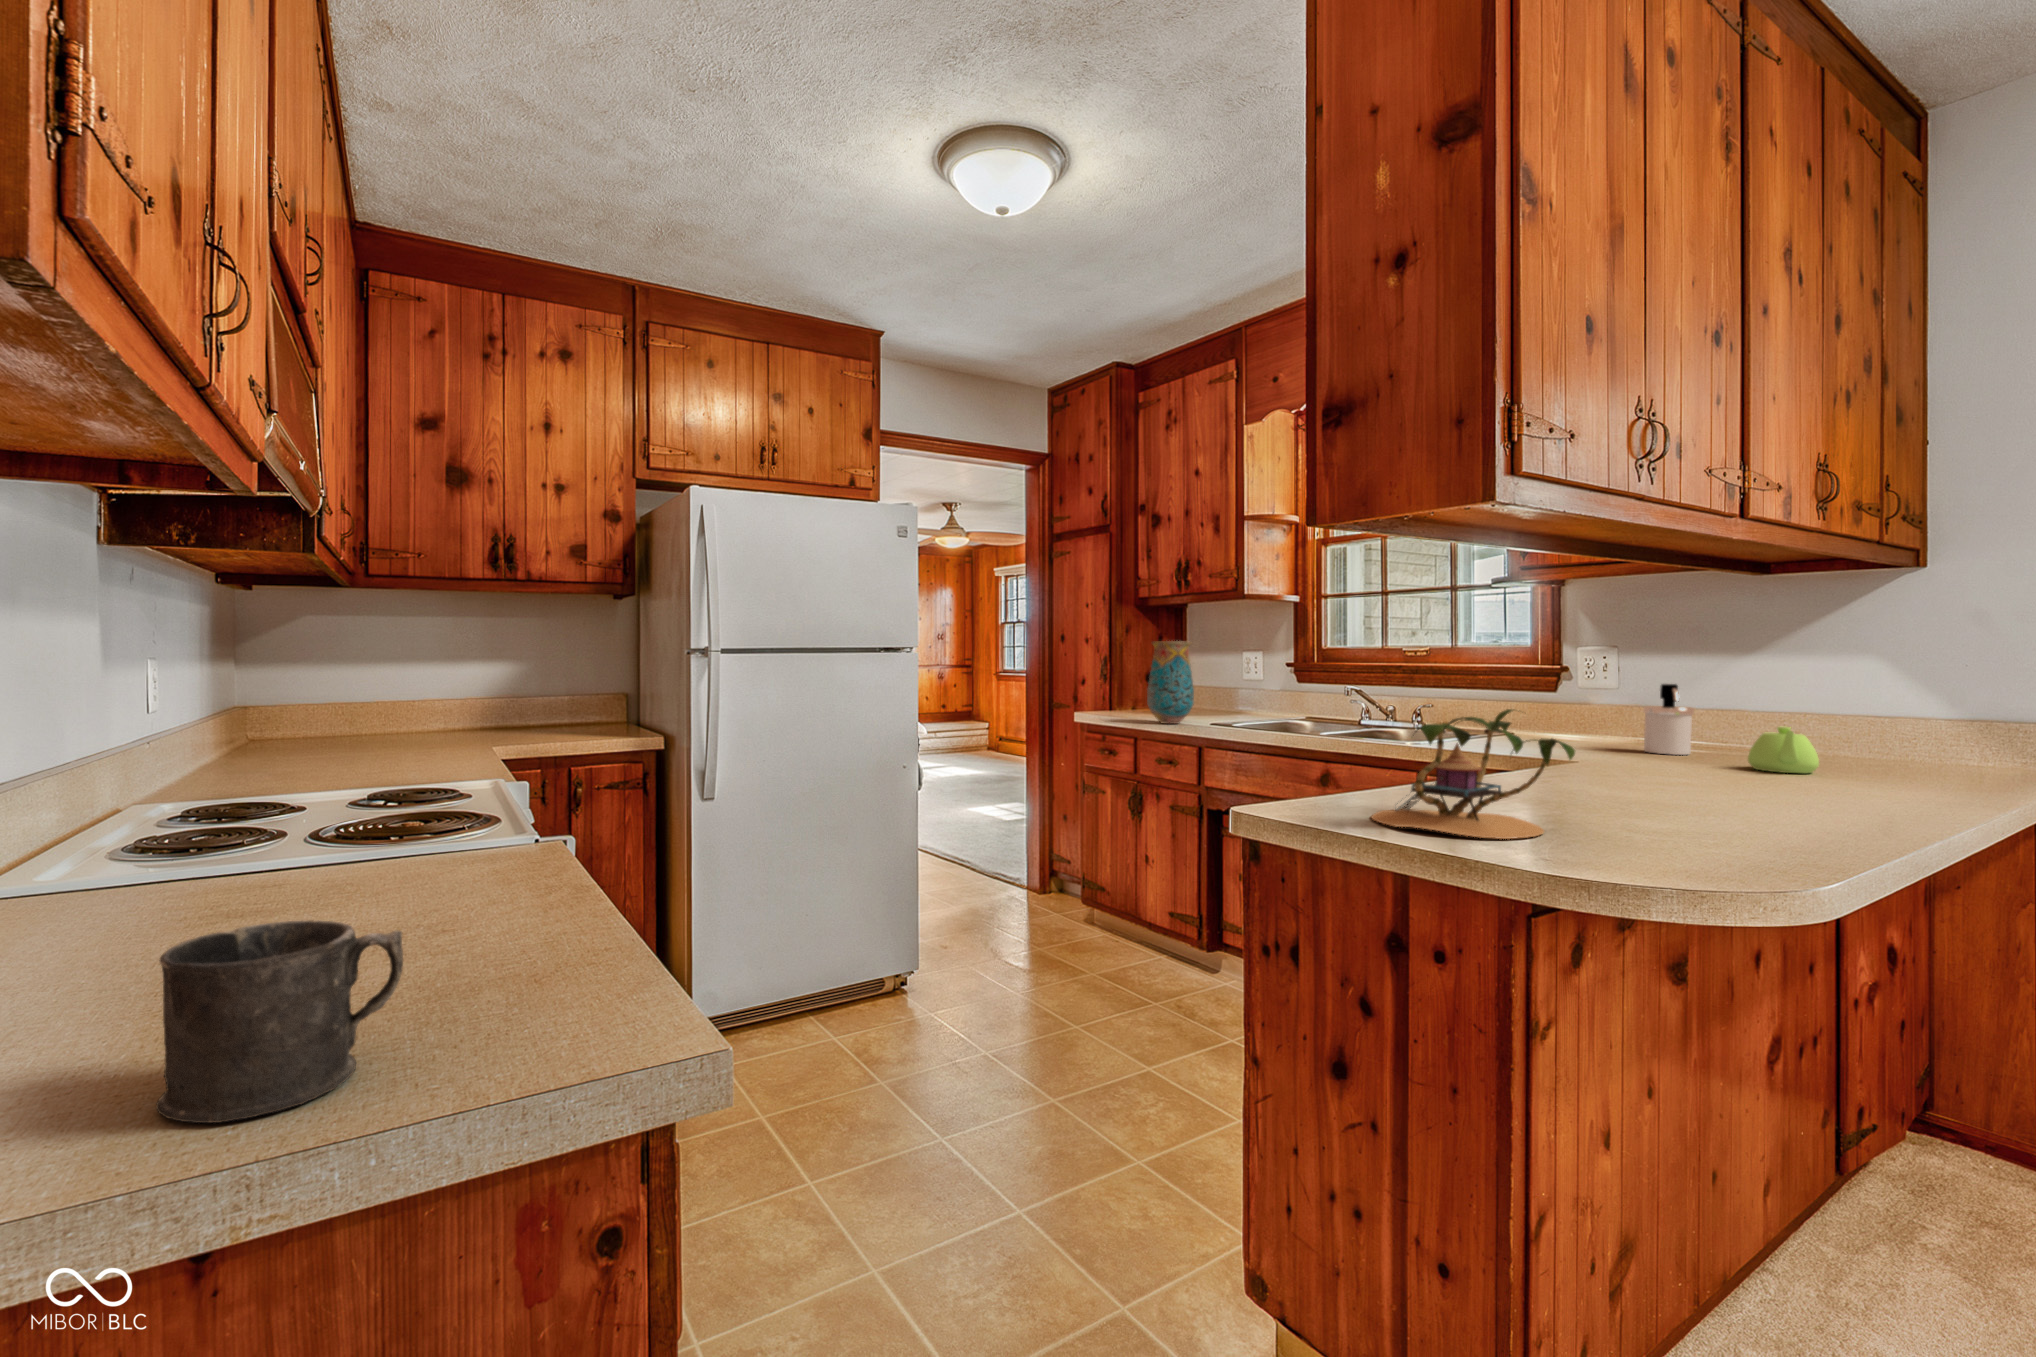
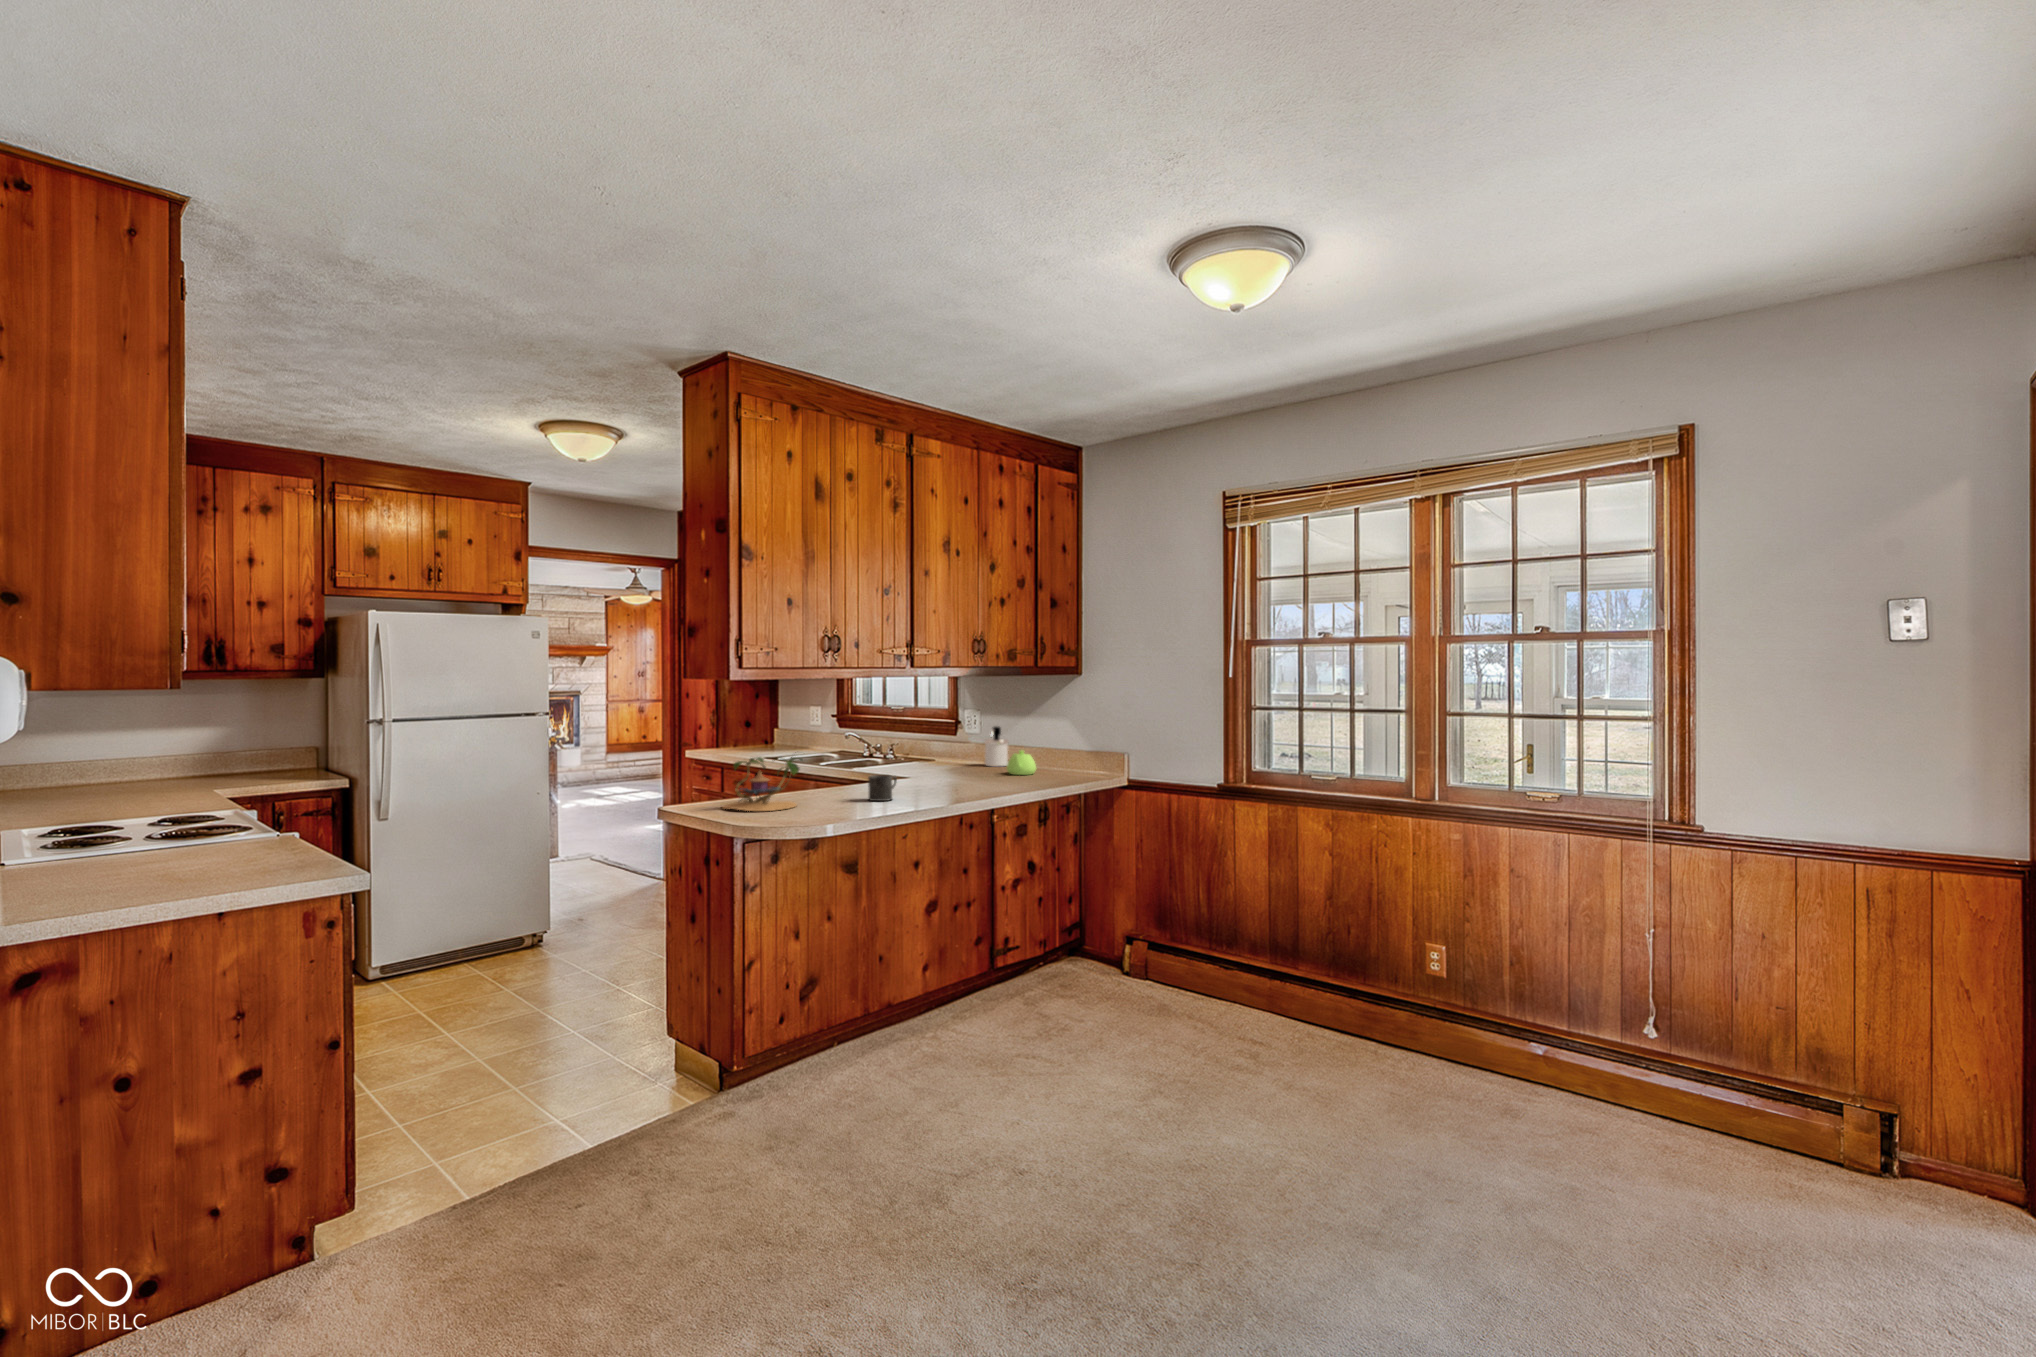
vase: present [1147,641,1194,724] -> none [717,702,749,757]
mug: present [156,920,403,1123] -> present [868,775,897,801]

